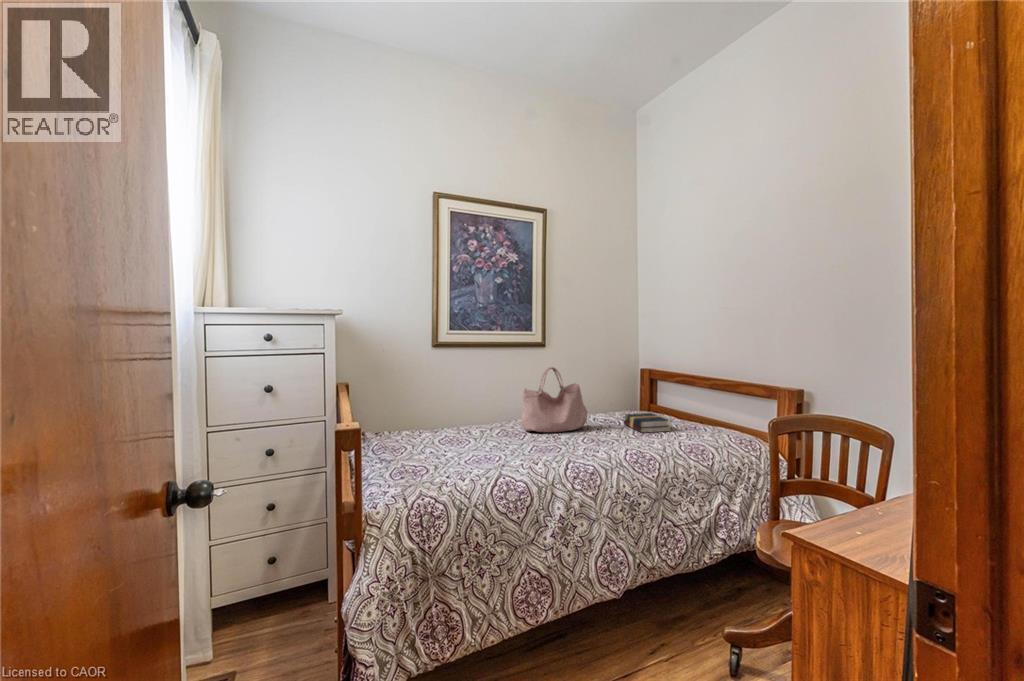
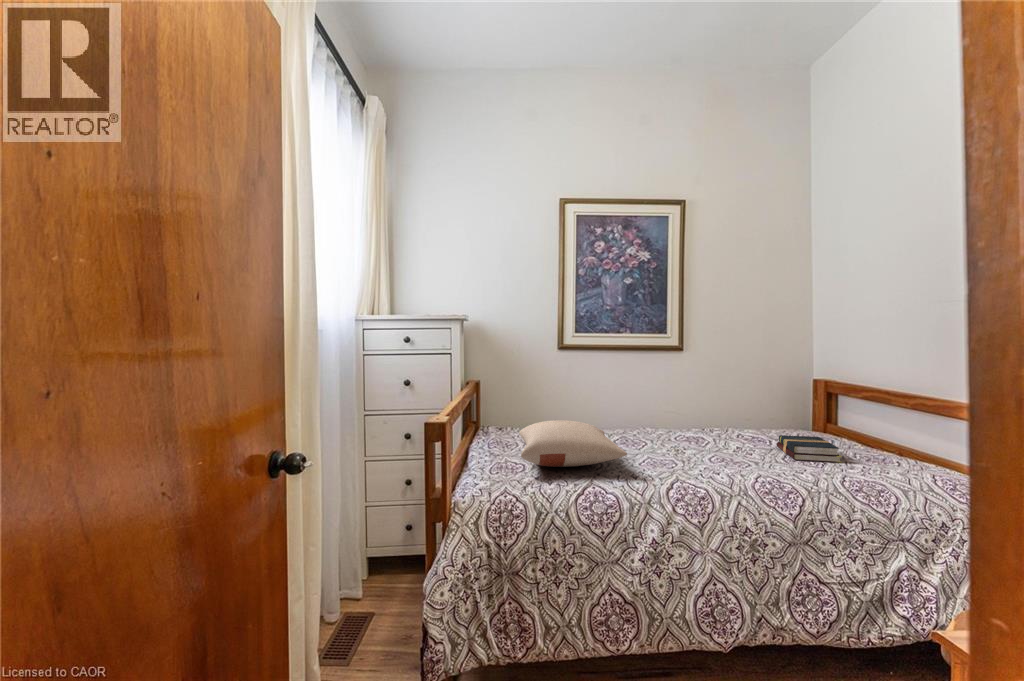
handbag: present [521,367,587,432] -> none [643,374,725,448]
pillow: none [411,416,529,462] -> present [519,420,627,467]

